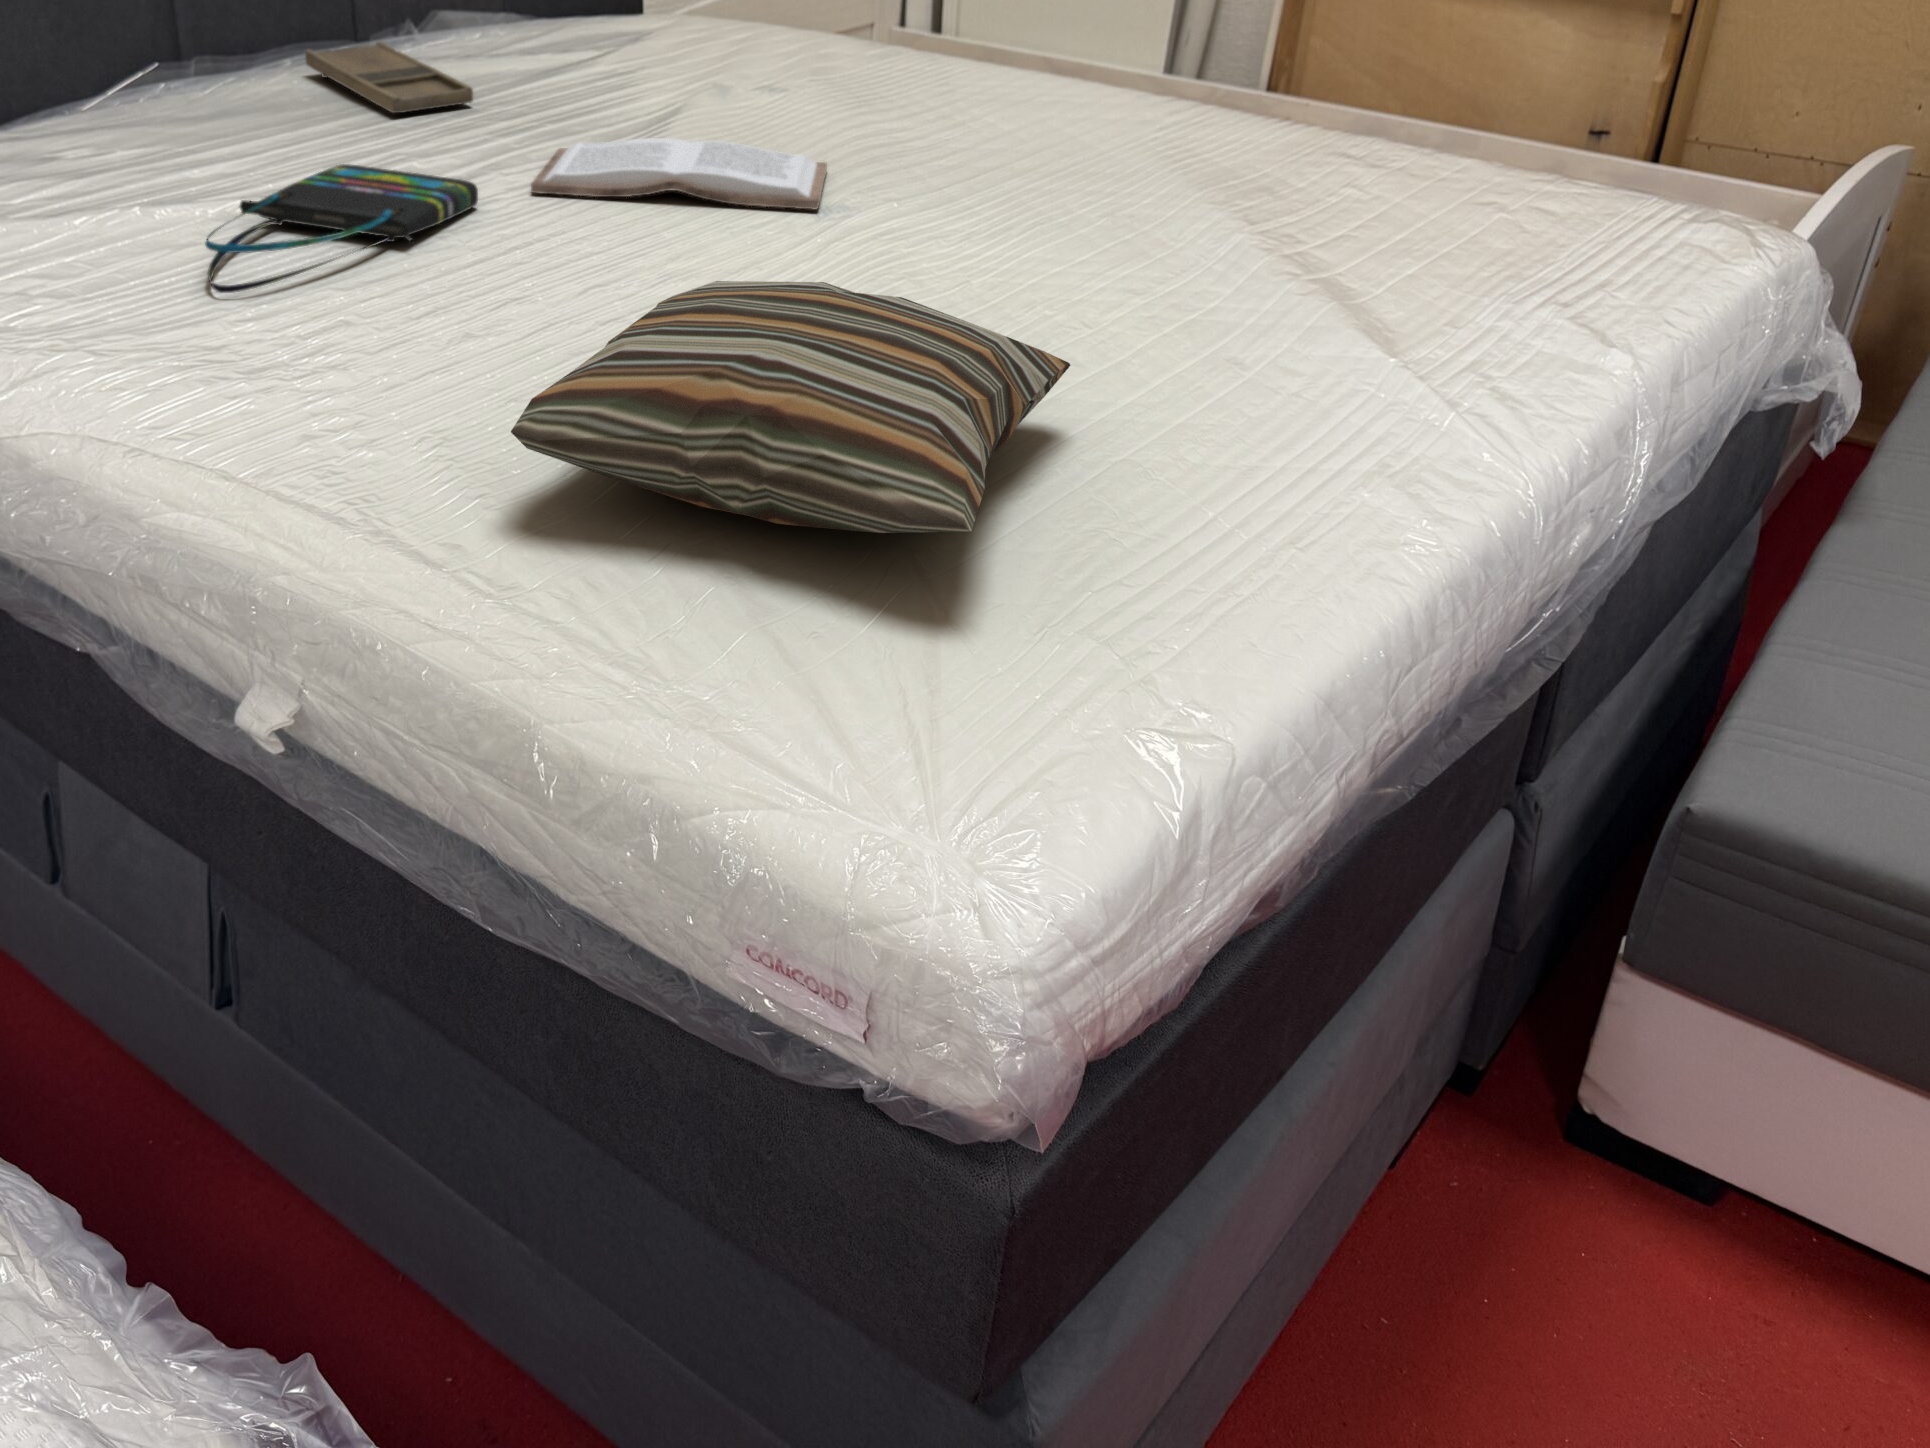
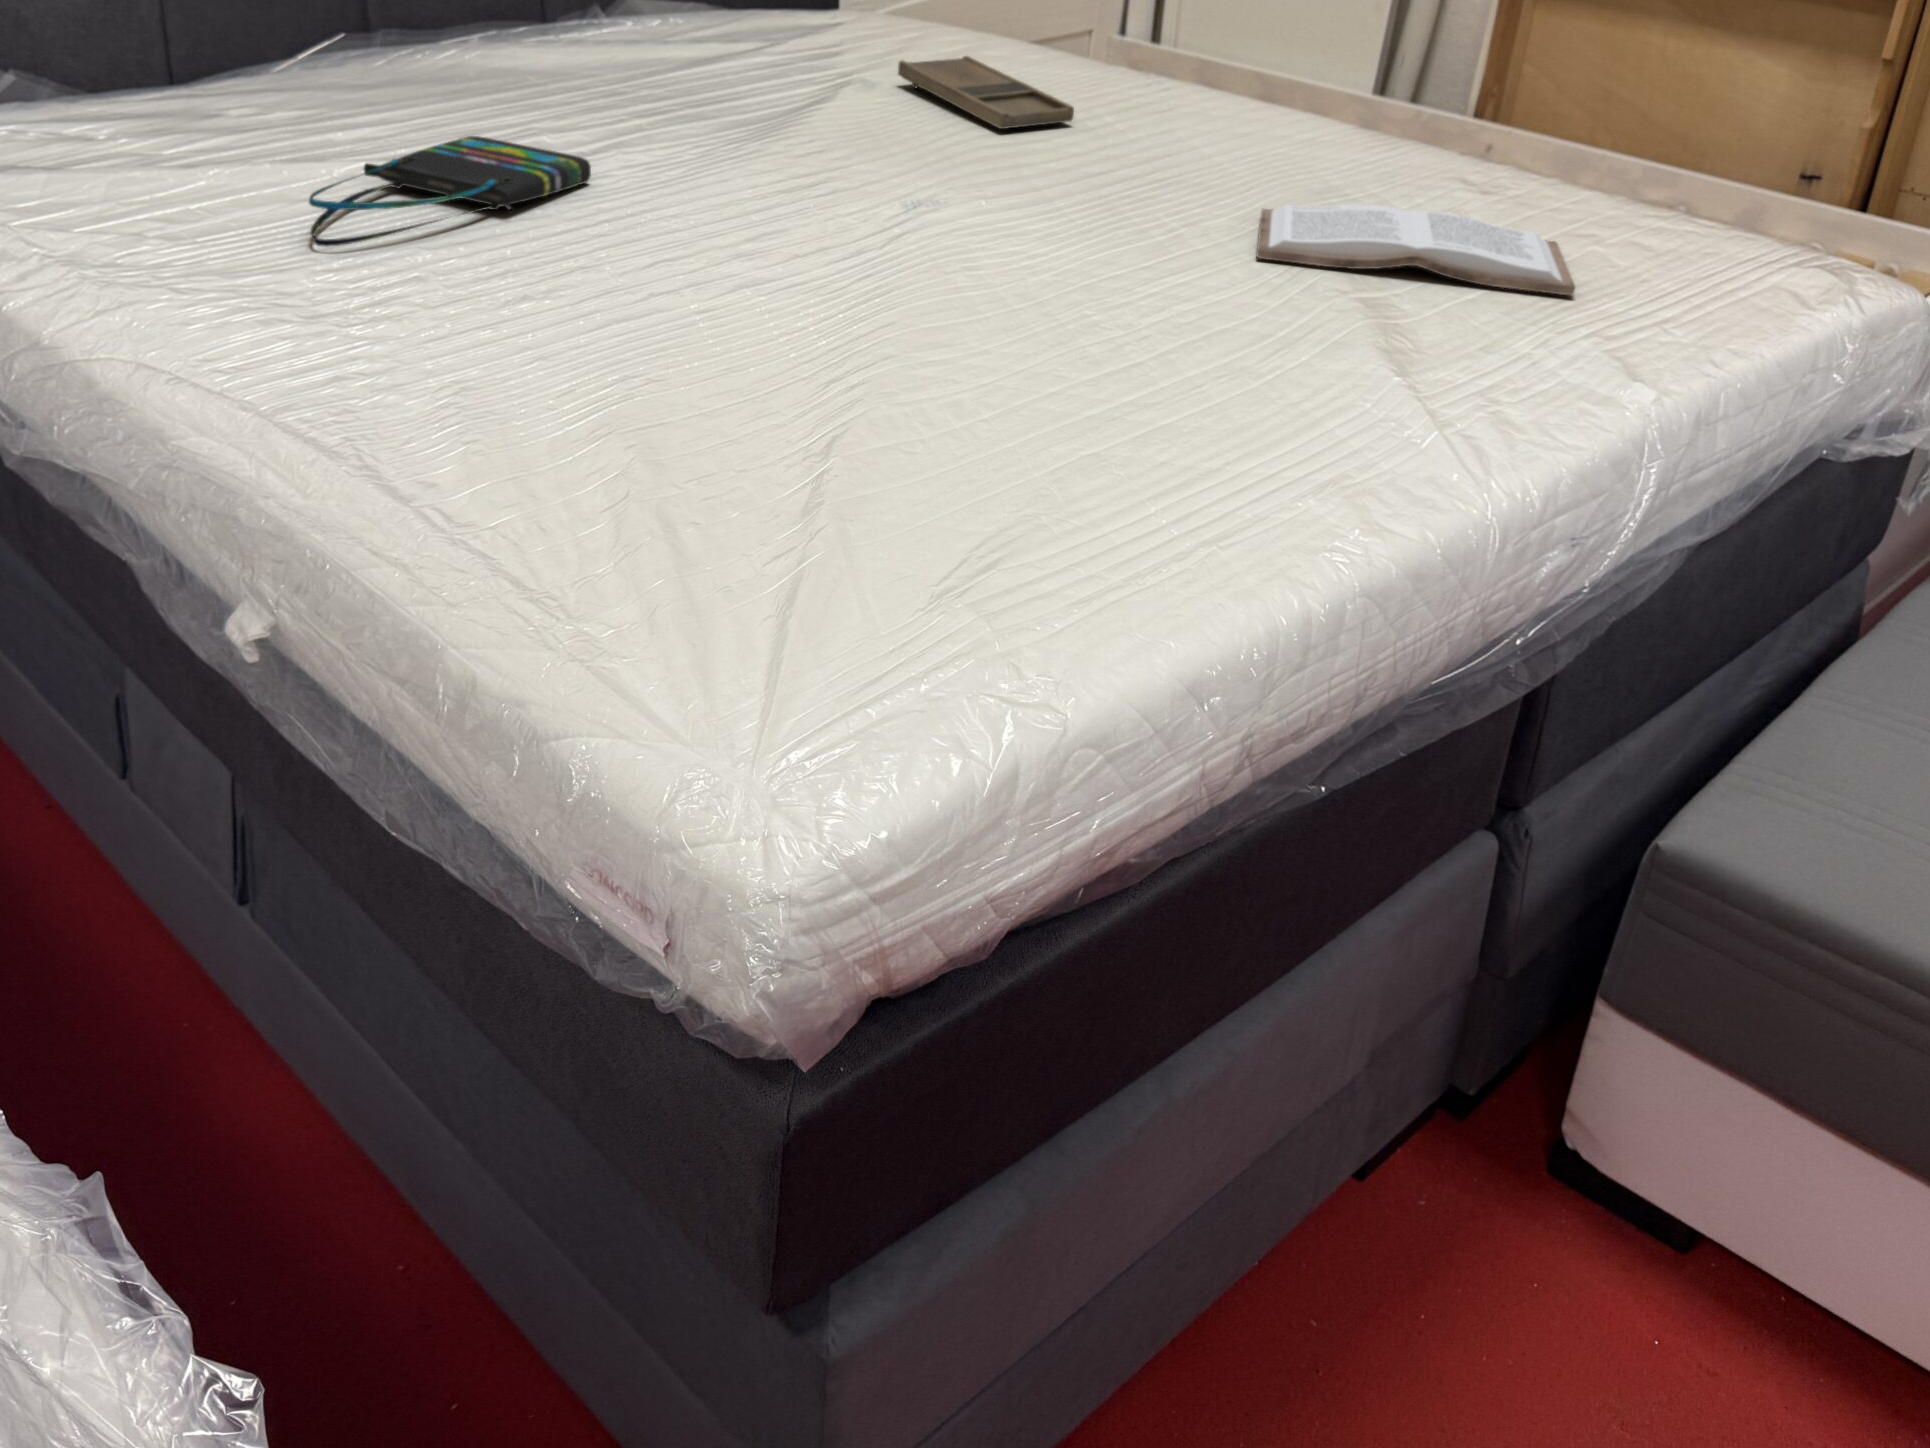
tray: present [305,42,473,113] -> present [898,56,1074,129]
book: present [531,138,827,210] -> present [1256,204,1575,296]
pillow: present [511,281,1070,533] -> none [496,259,1063,500]

